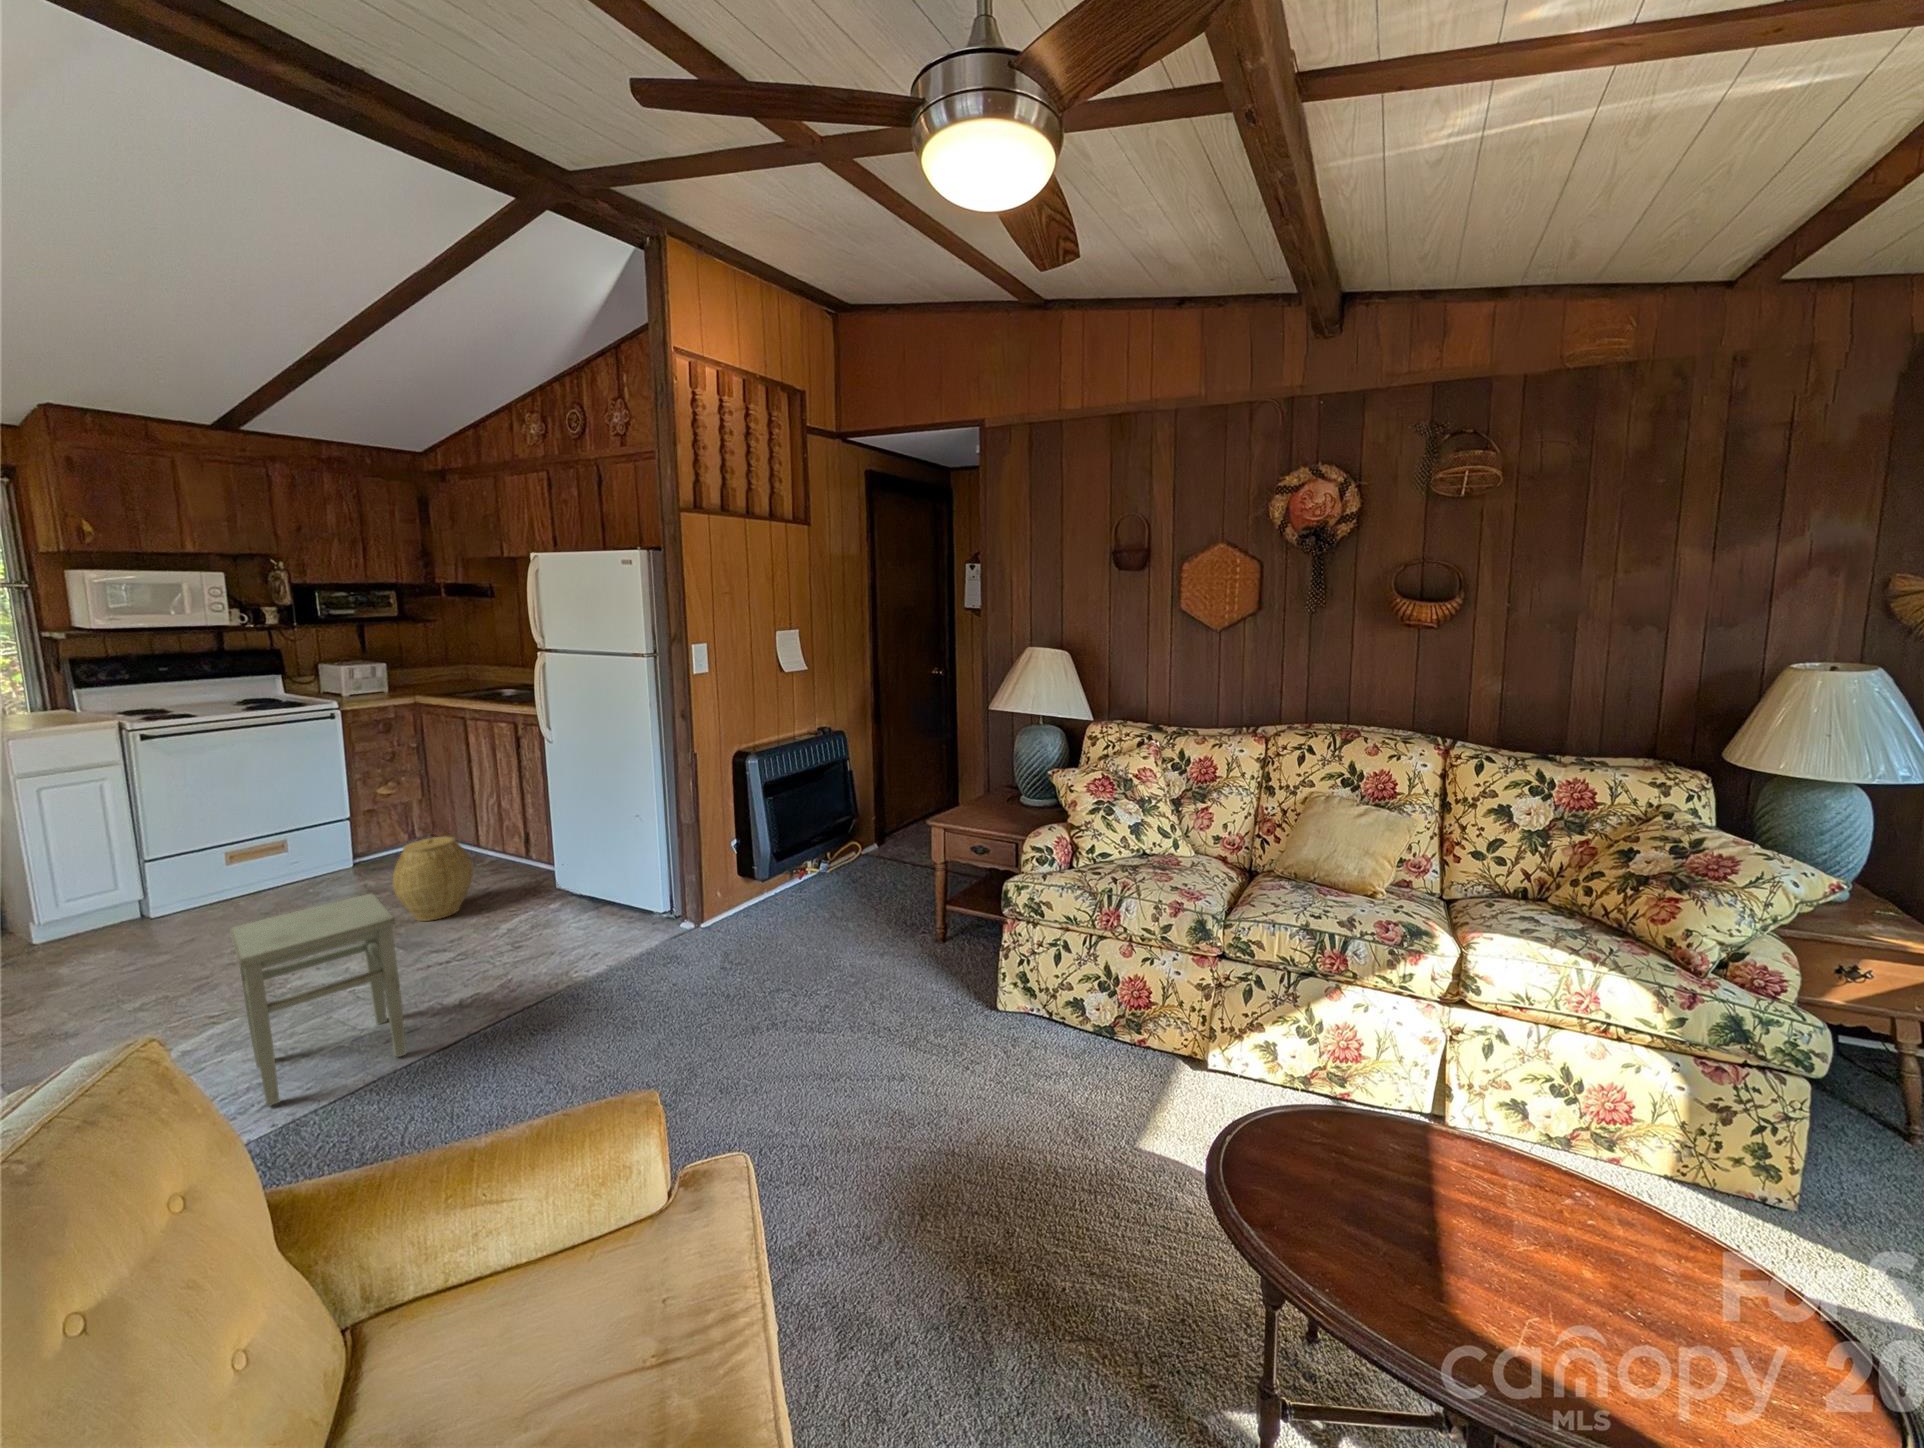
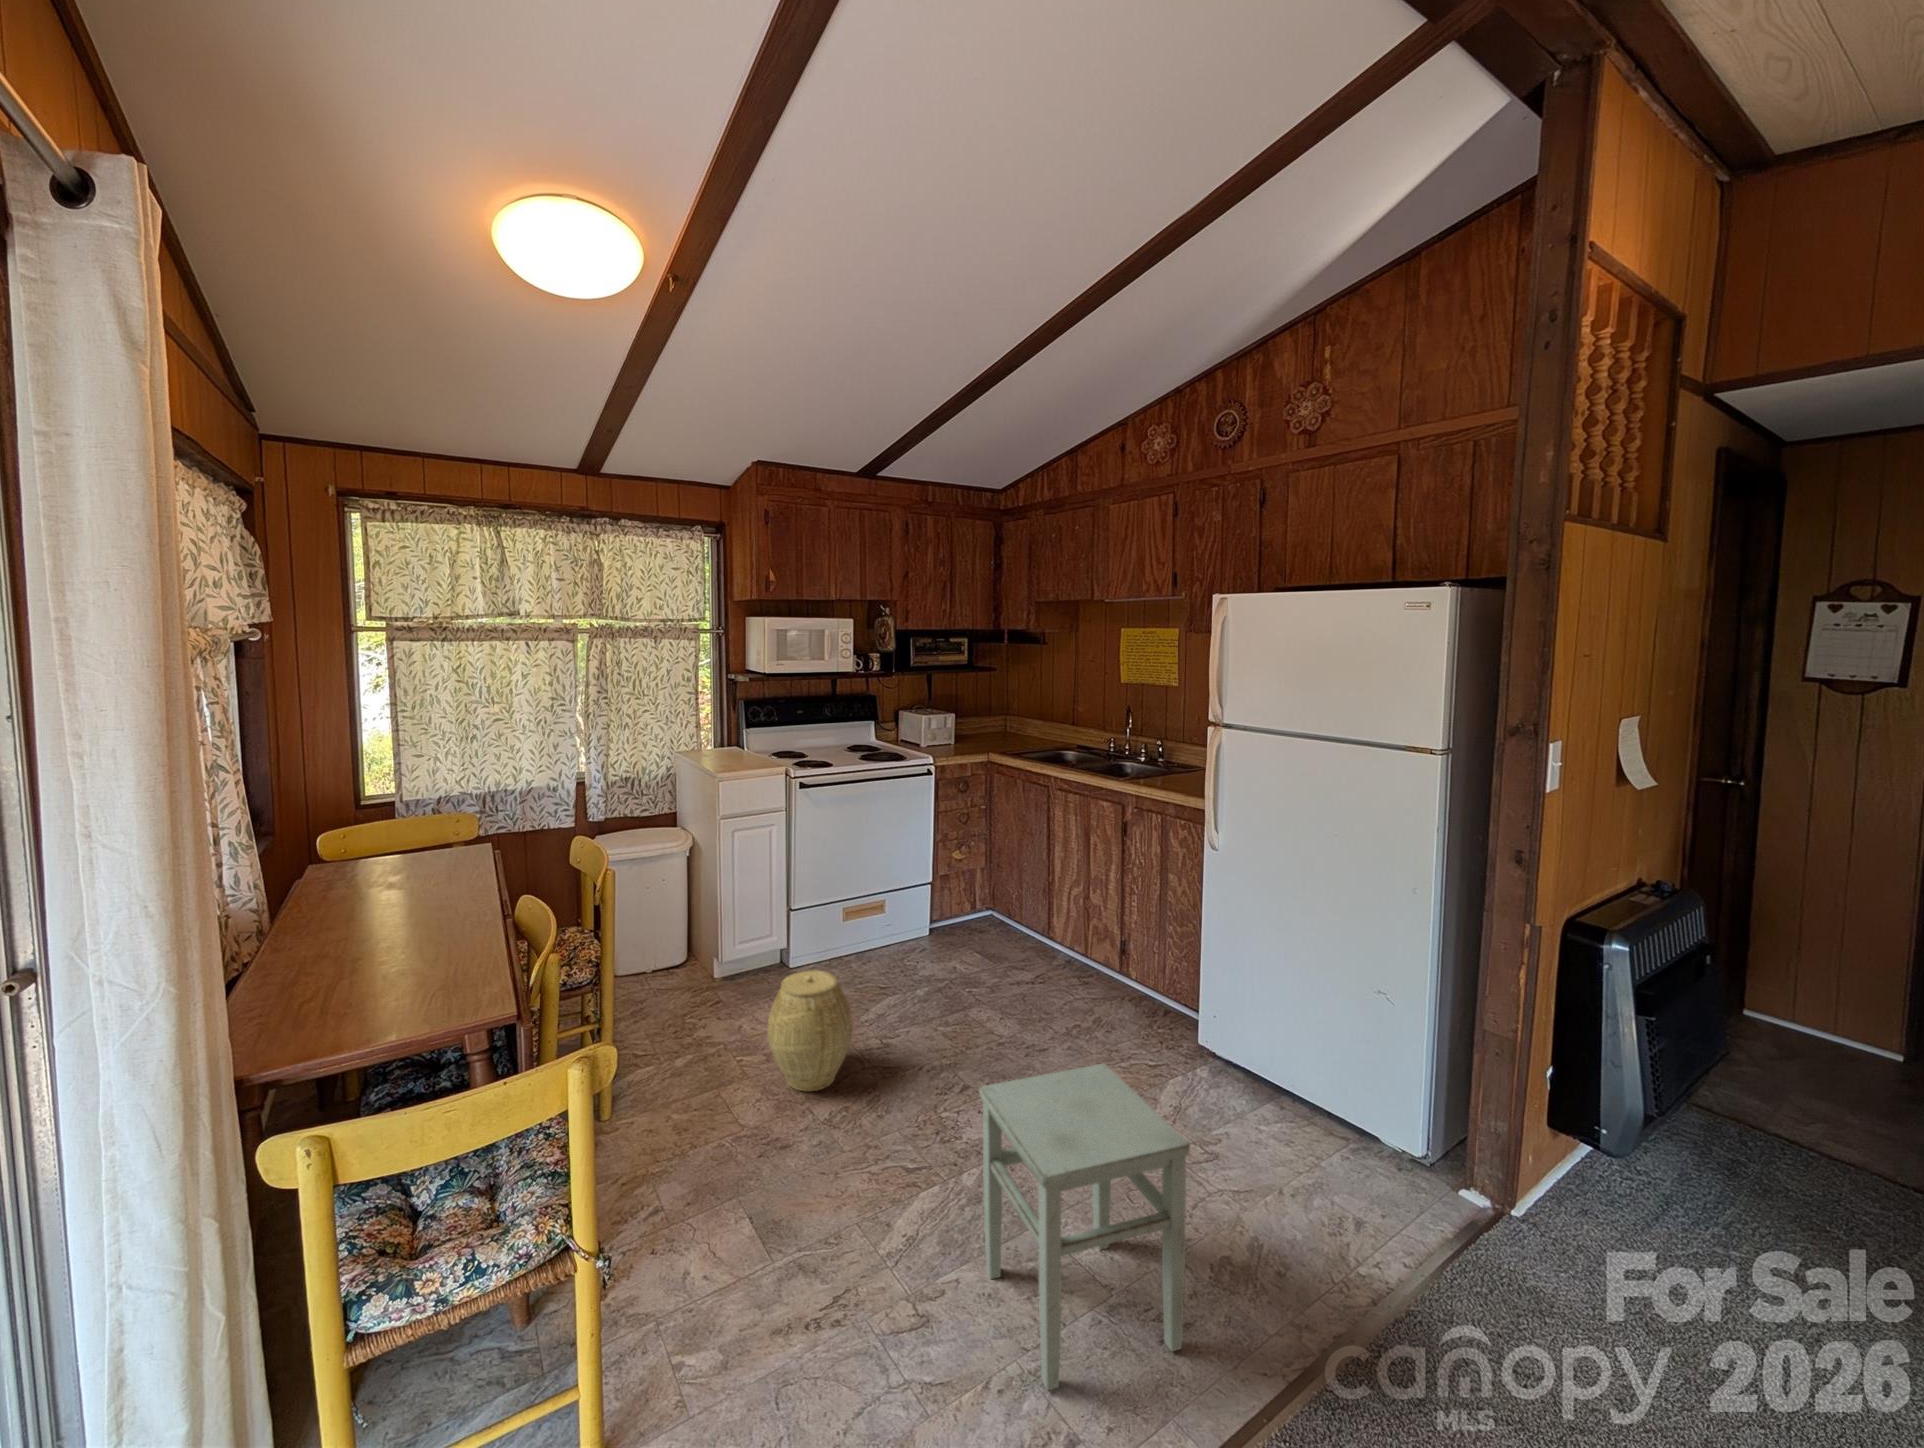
woven basket: present [393,836,473,921] -> present [767,970,853,1091]

